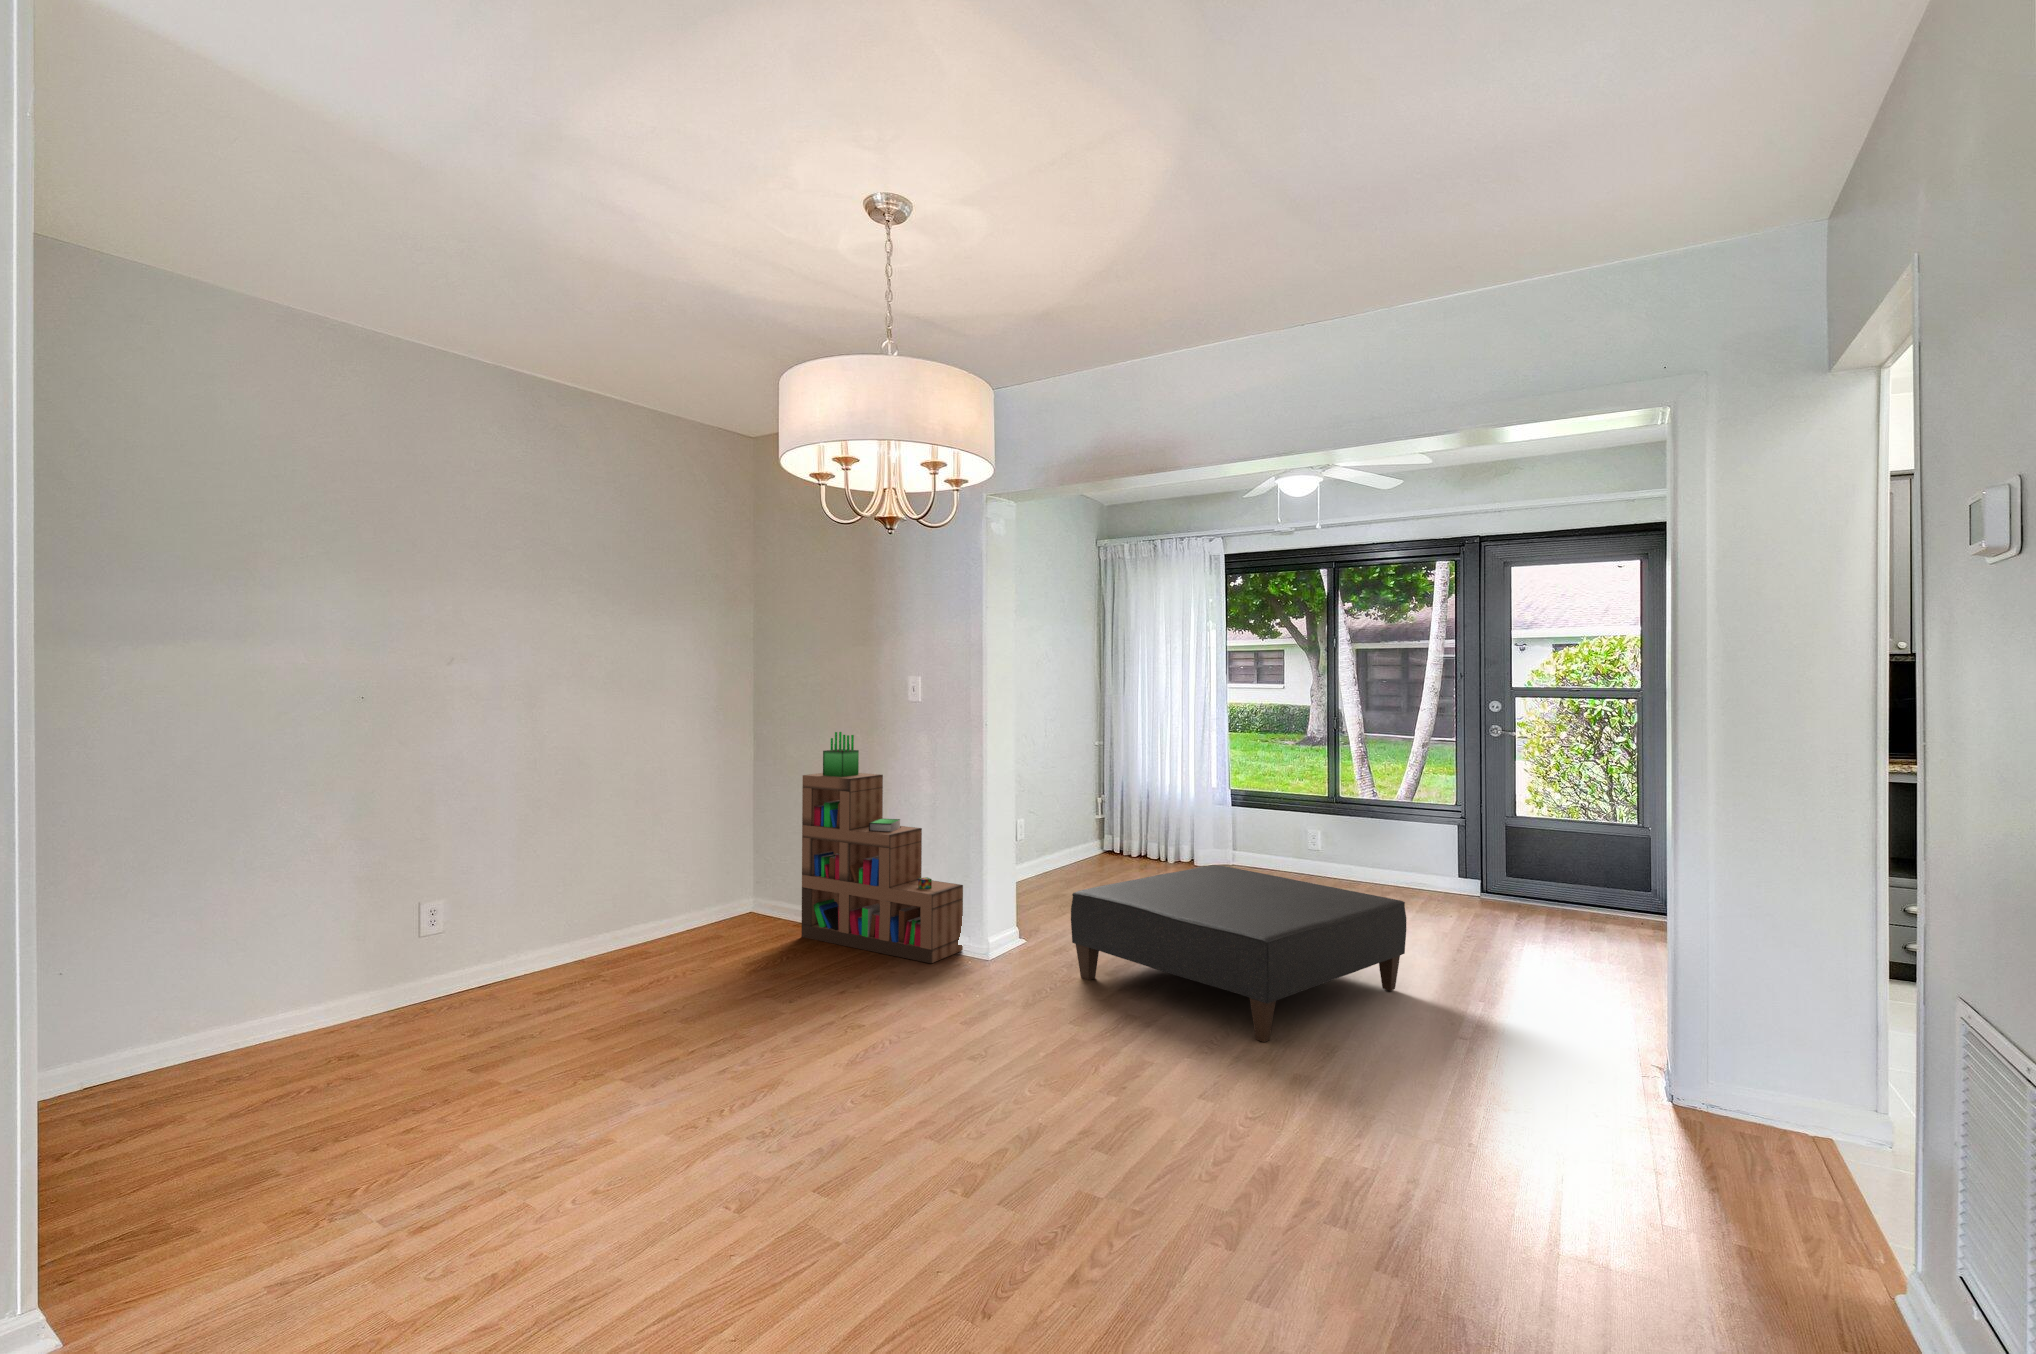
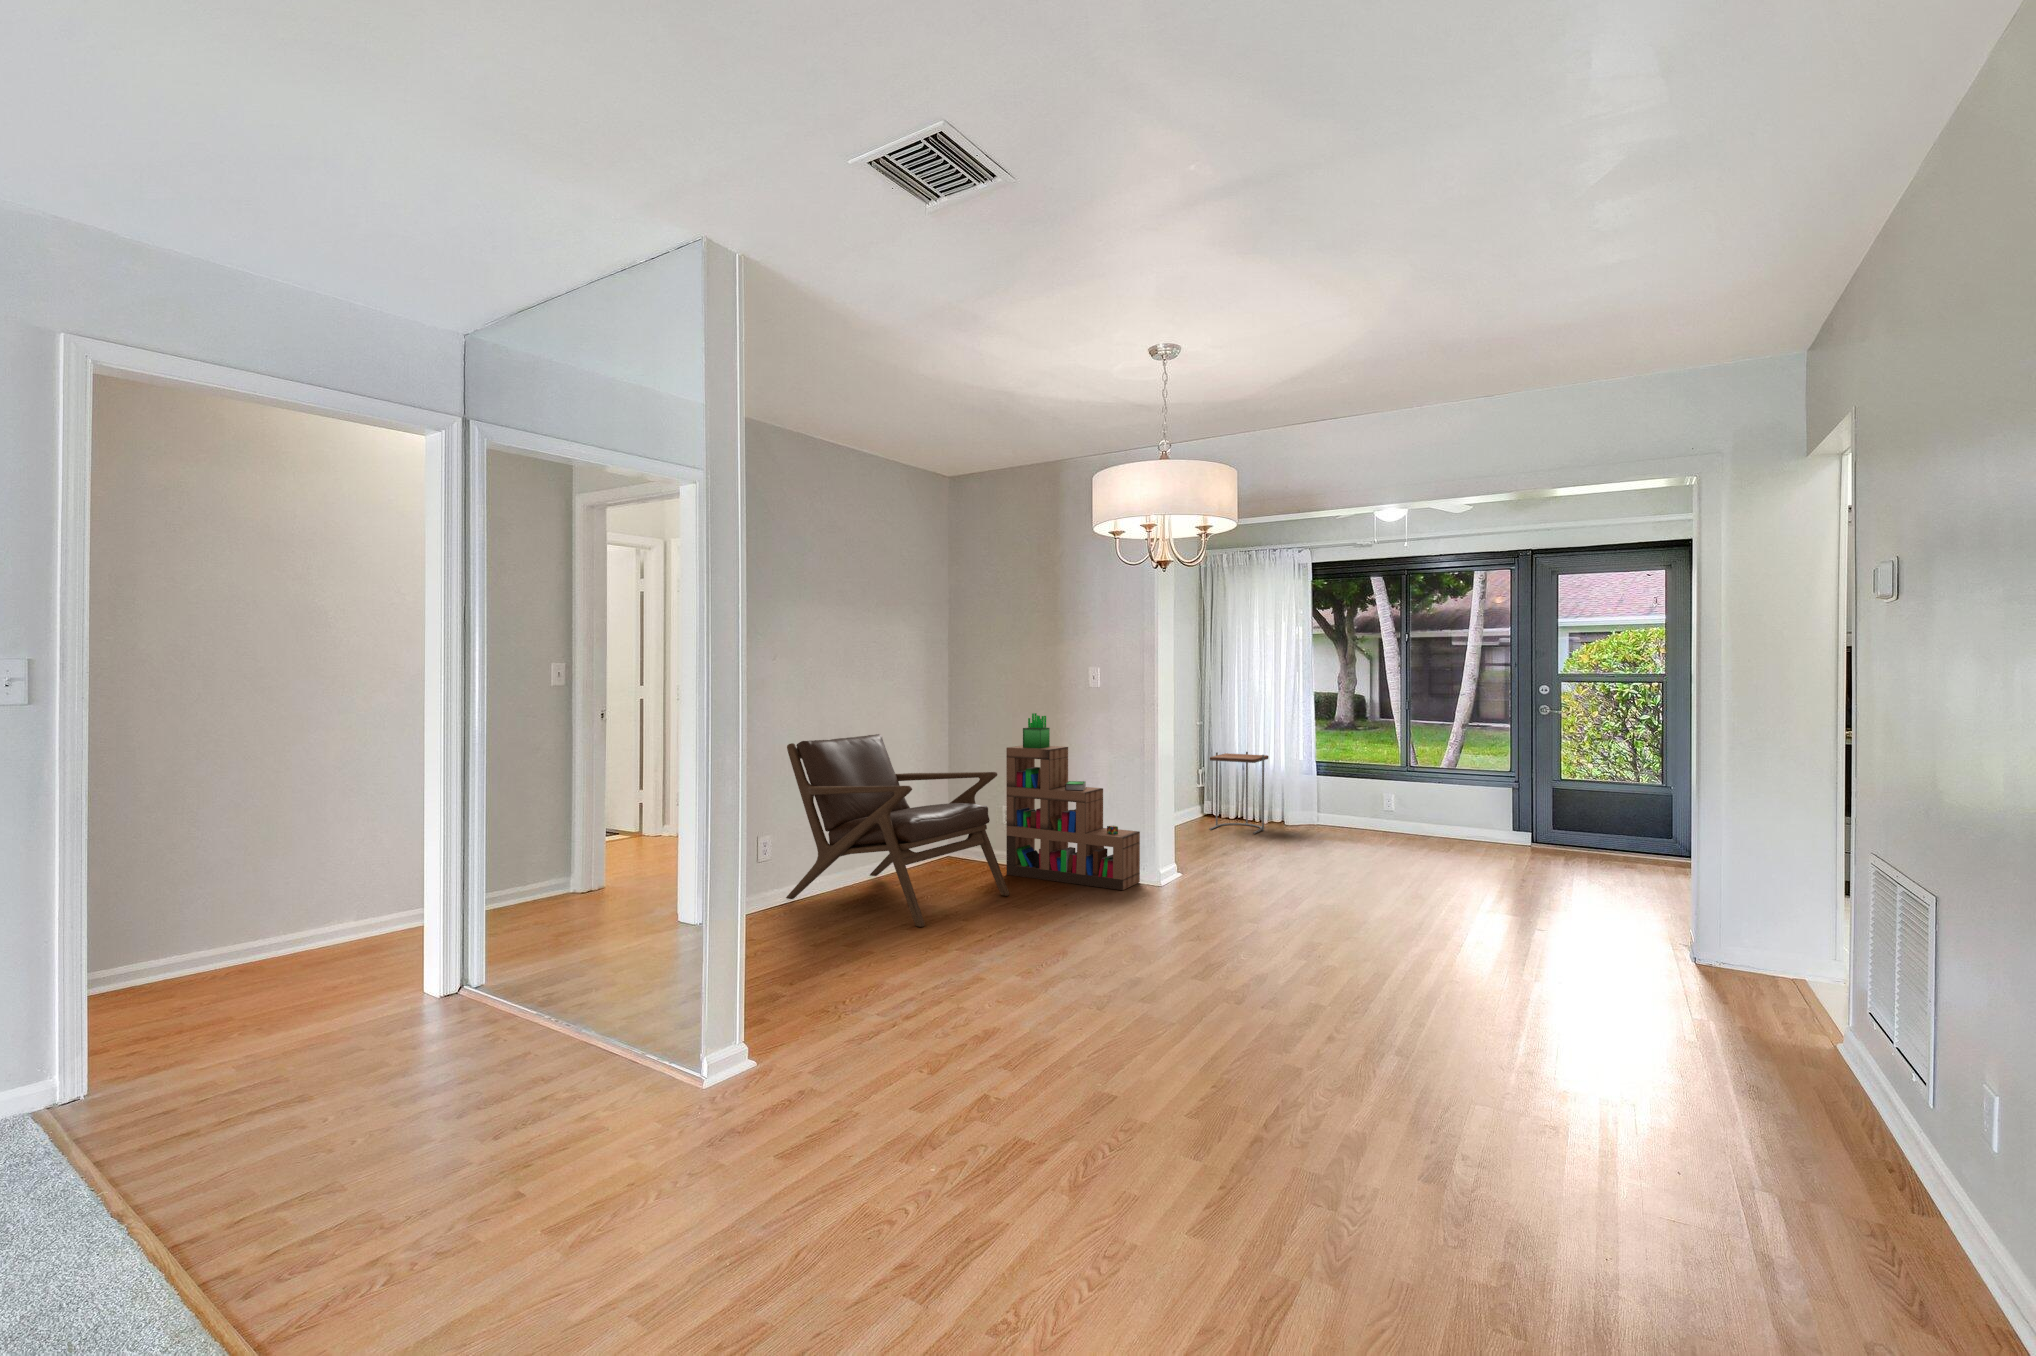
lounge chair: none [479,758,777,1026] -> present [786,734,1009,927]
side table: none [1100,777,1174,878] -> present [1209,752,1269,834]
ottoman: present [1071,865,1406,1042] -> none [1234,817,1492,934]

